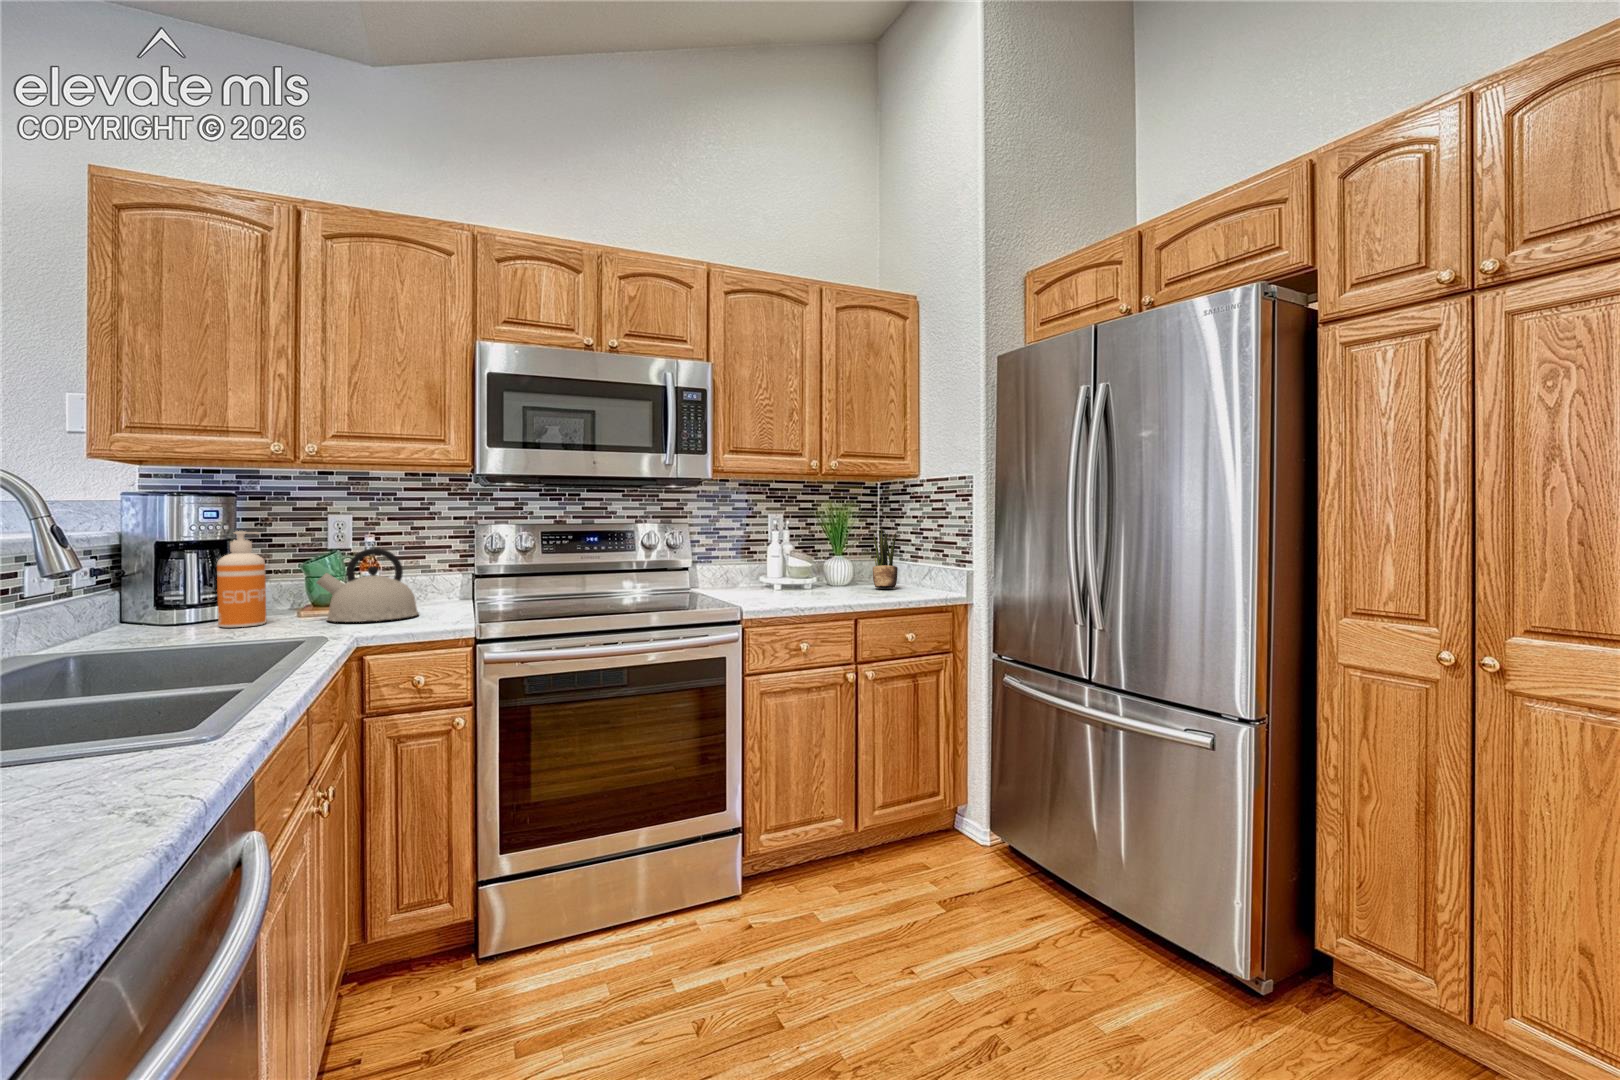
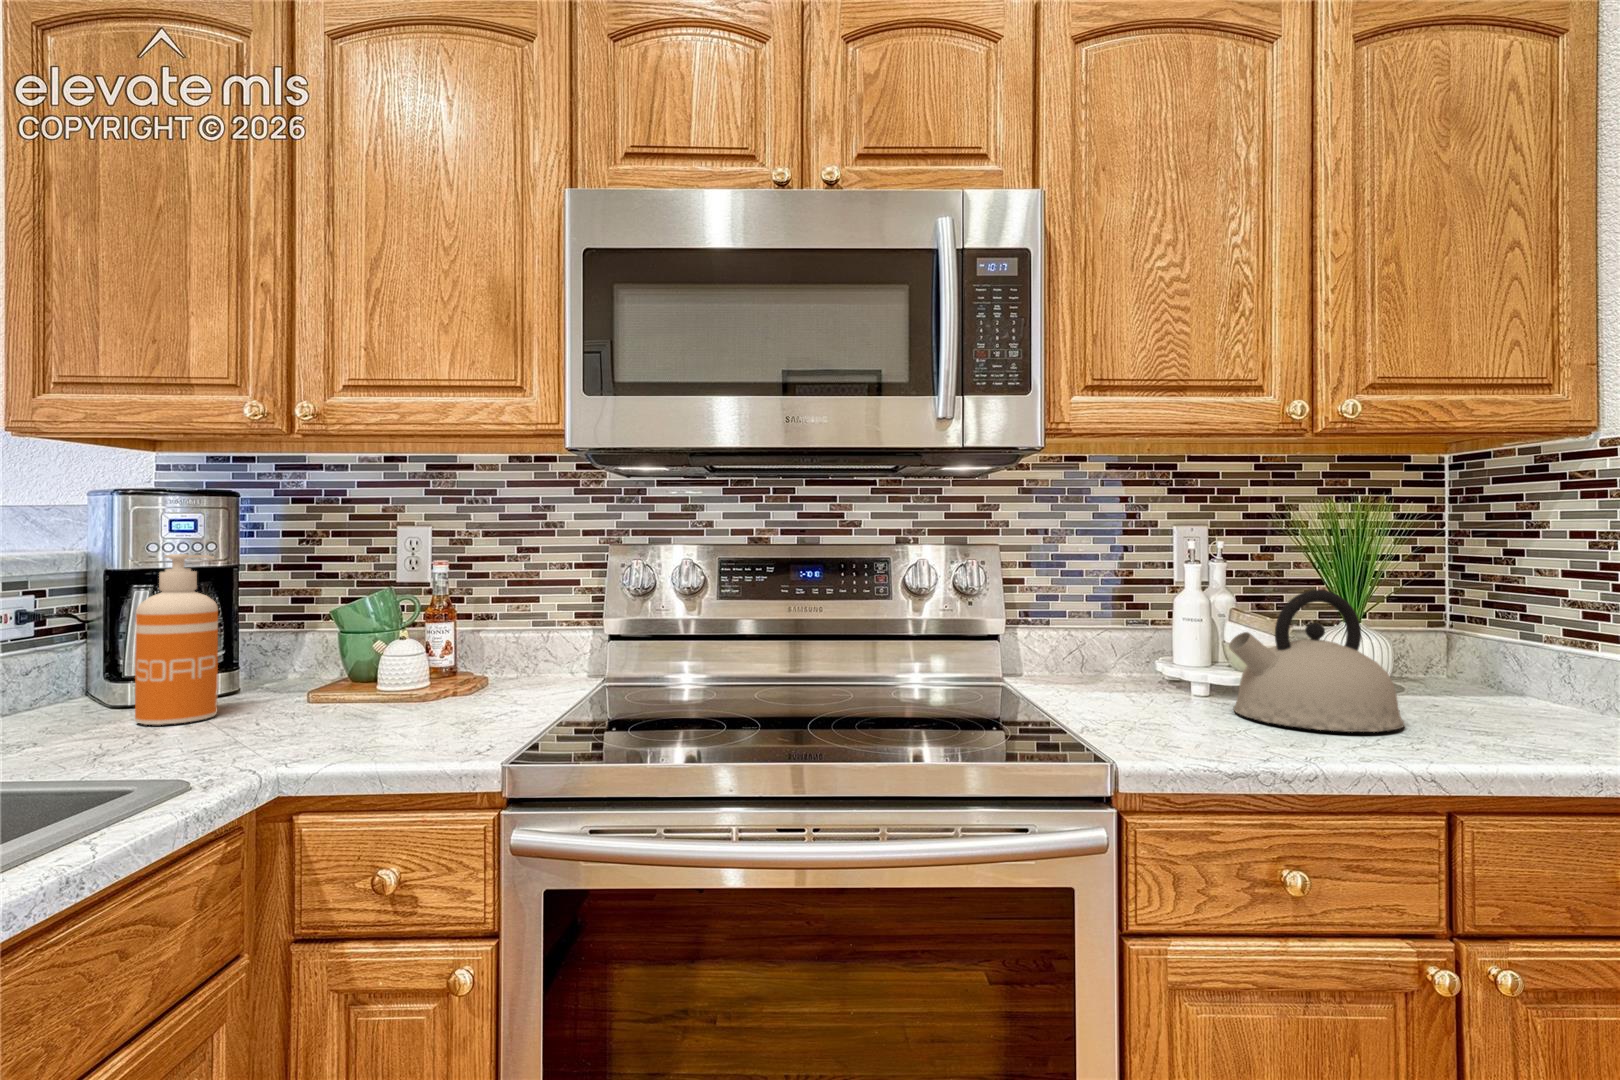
potted plant: present [873,527,898,588] -> none [1456,556,1536,714]
kettle: present [317,548,419,622] -> present [1229,590,1404,732]

